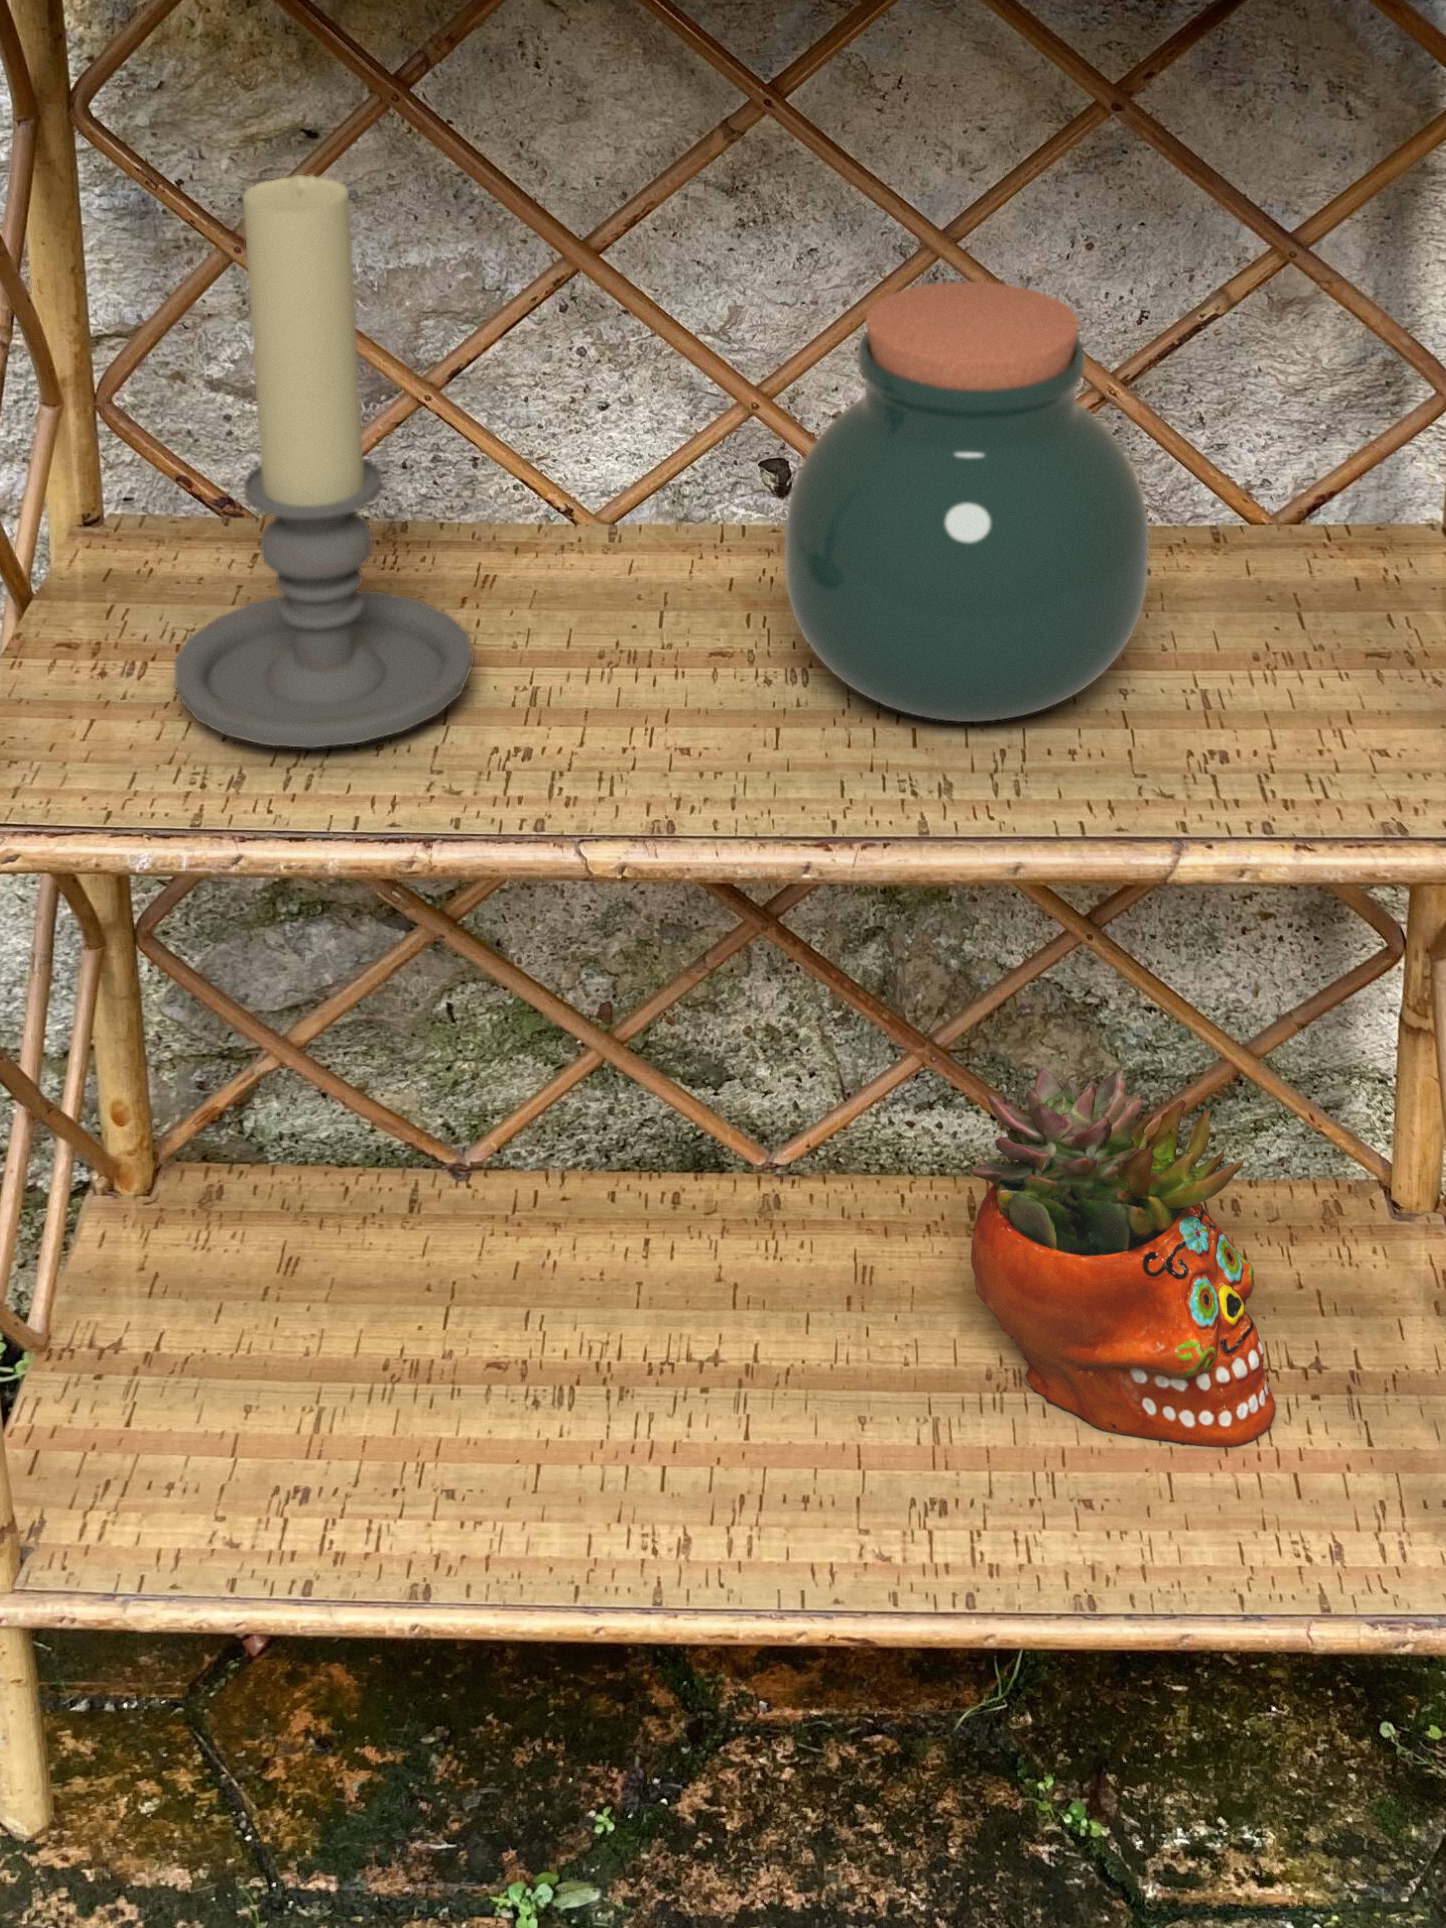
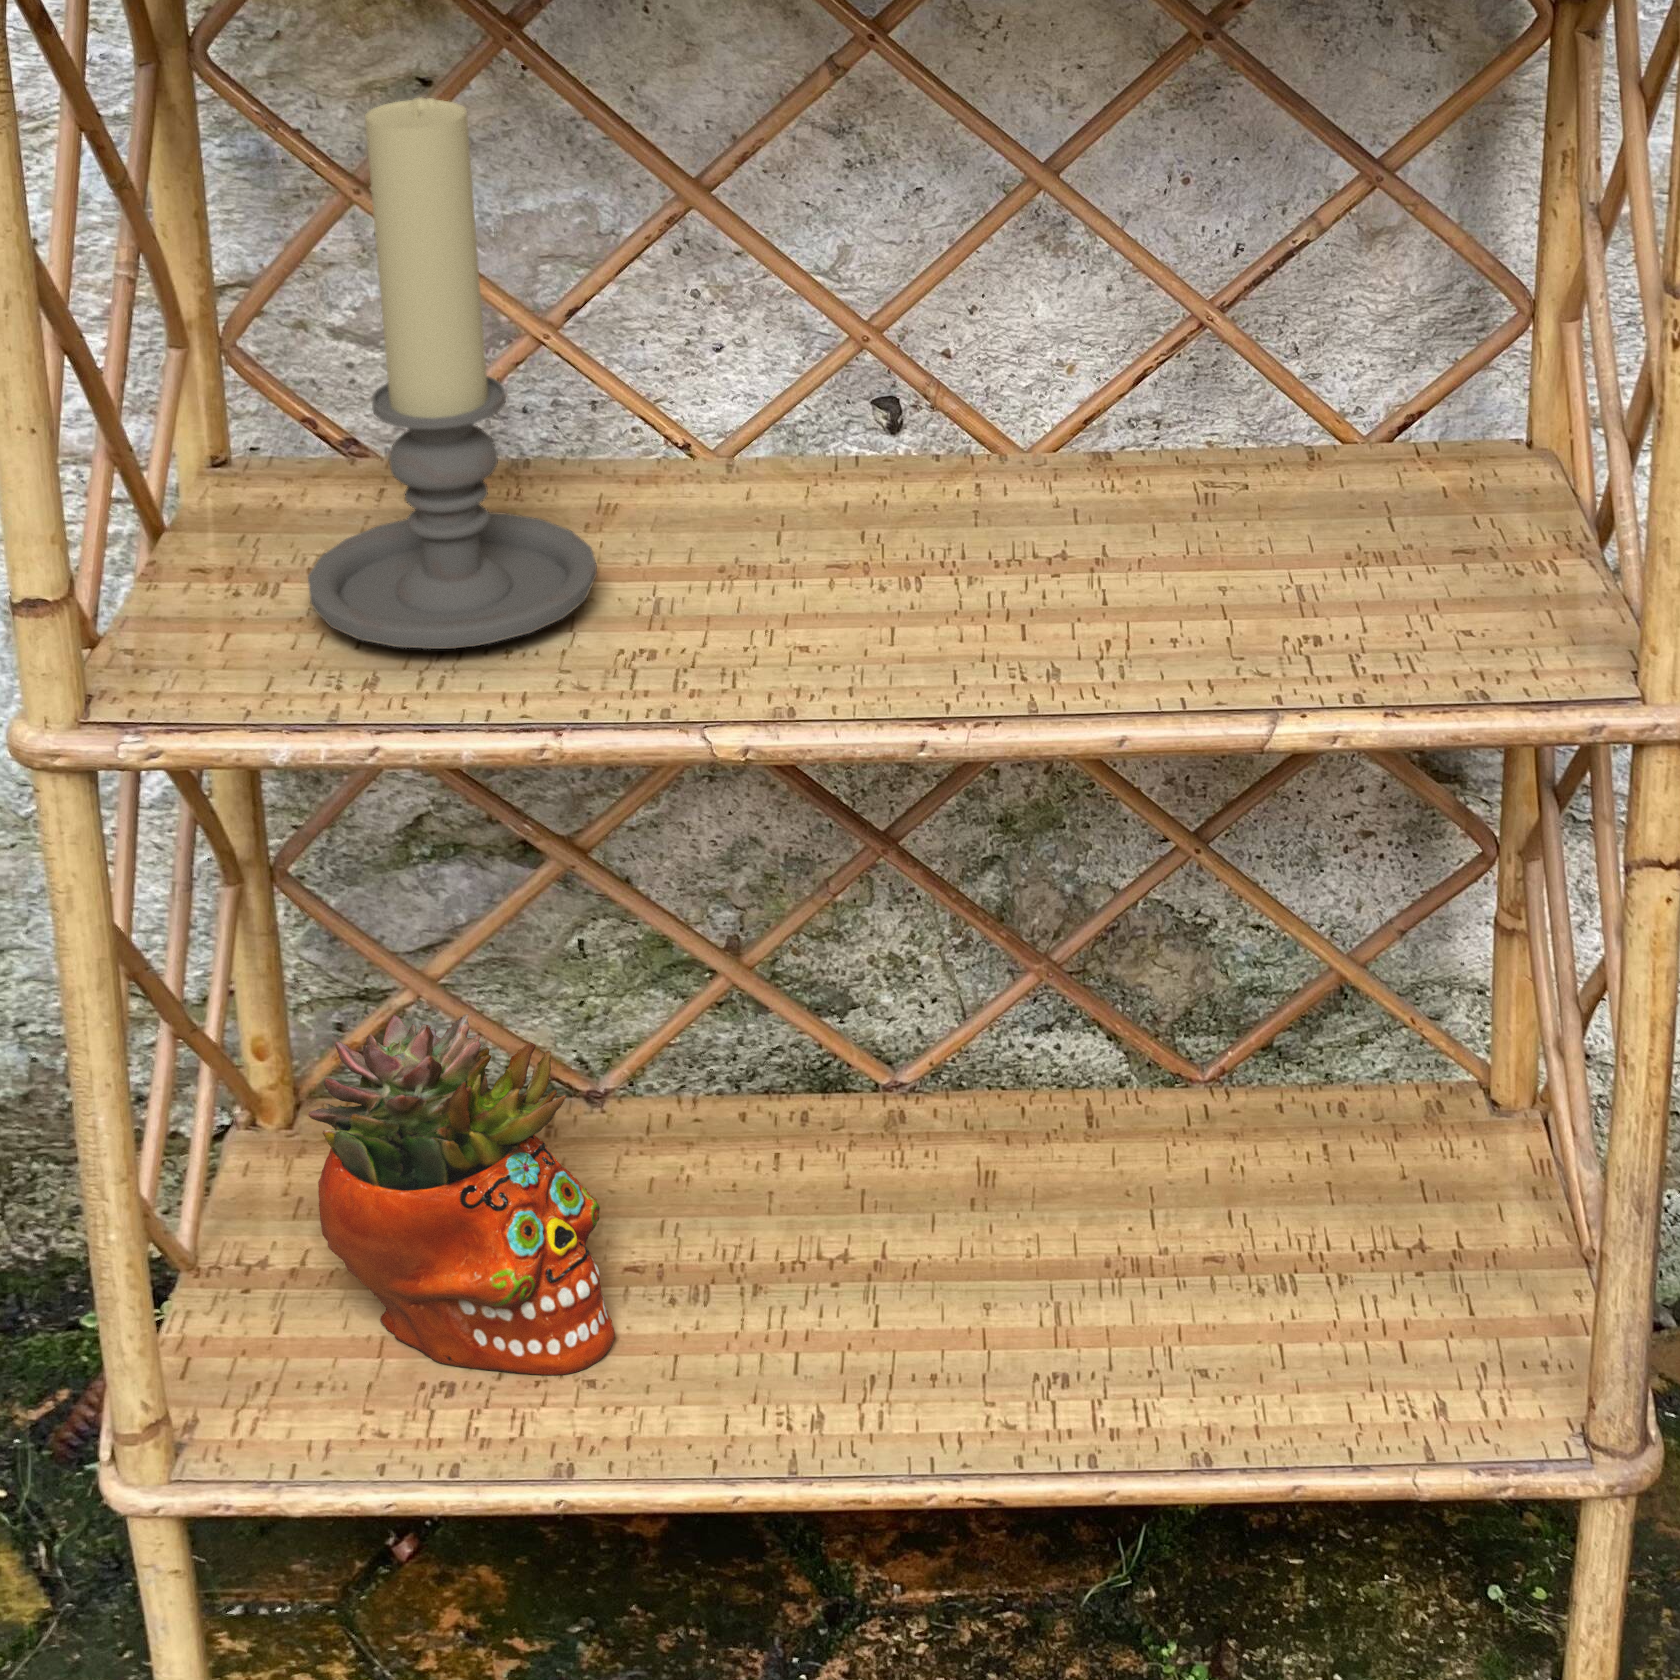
jar: present [785,282,1149,722] -> none [895,198,1242,615]
succulent planter: present [971,1068,1276,1447] -> present [308,1014,615,1375]

